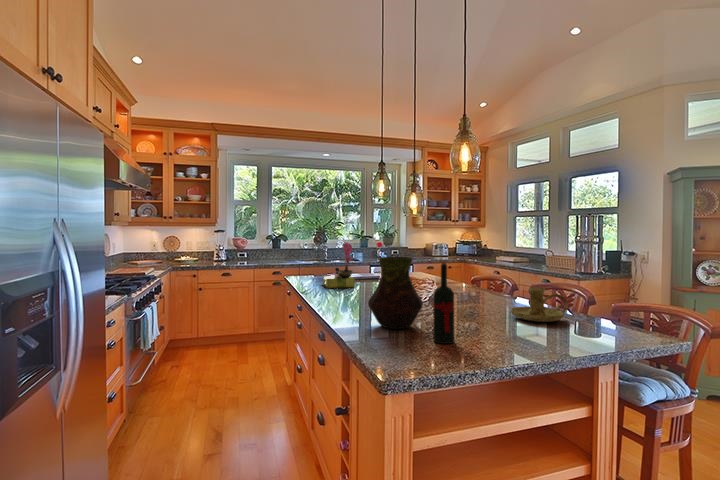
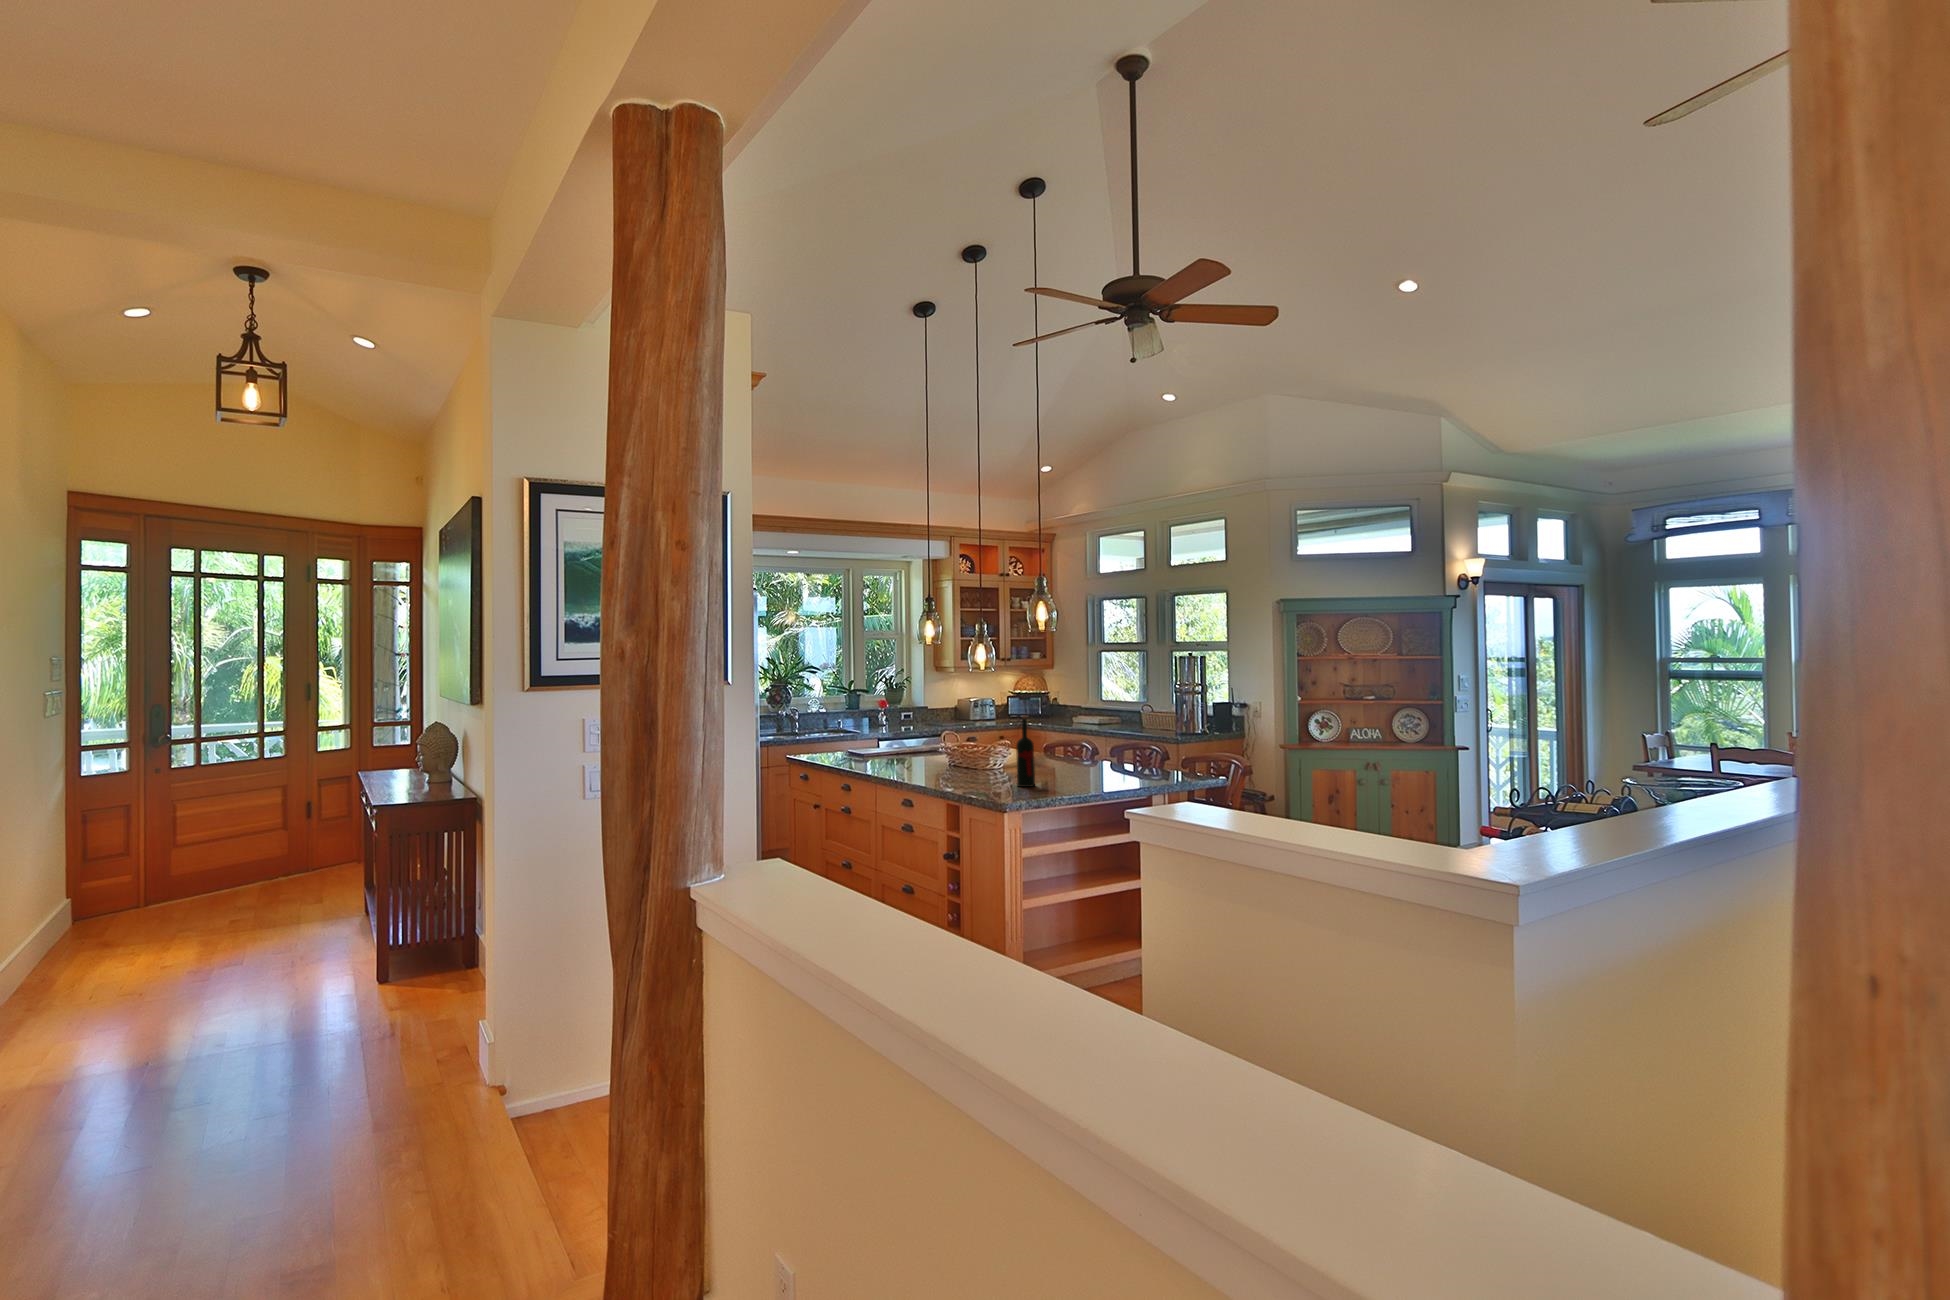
flower arrangement: present [323,242,355,288] -> none [842,699,891,764]
vase: present [368,257,423,329] -> none [951,714,1003,783]
candle holder: present [511,287,568,322] -> none [1084,741,1137,773]

